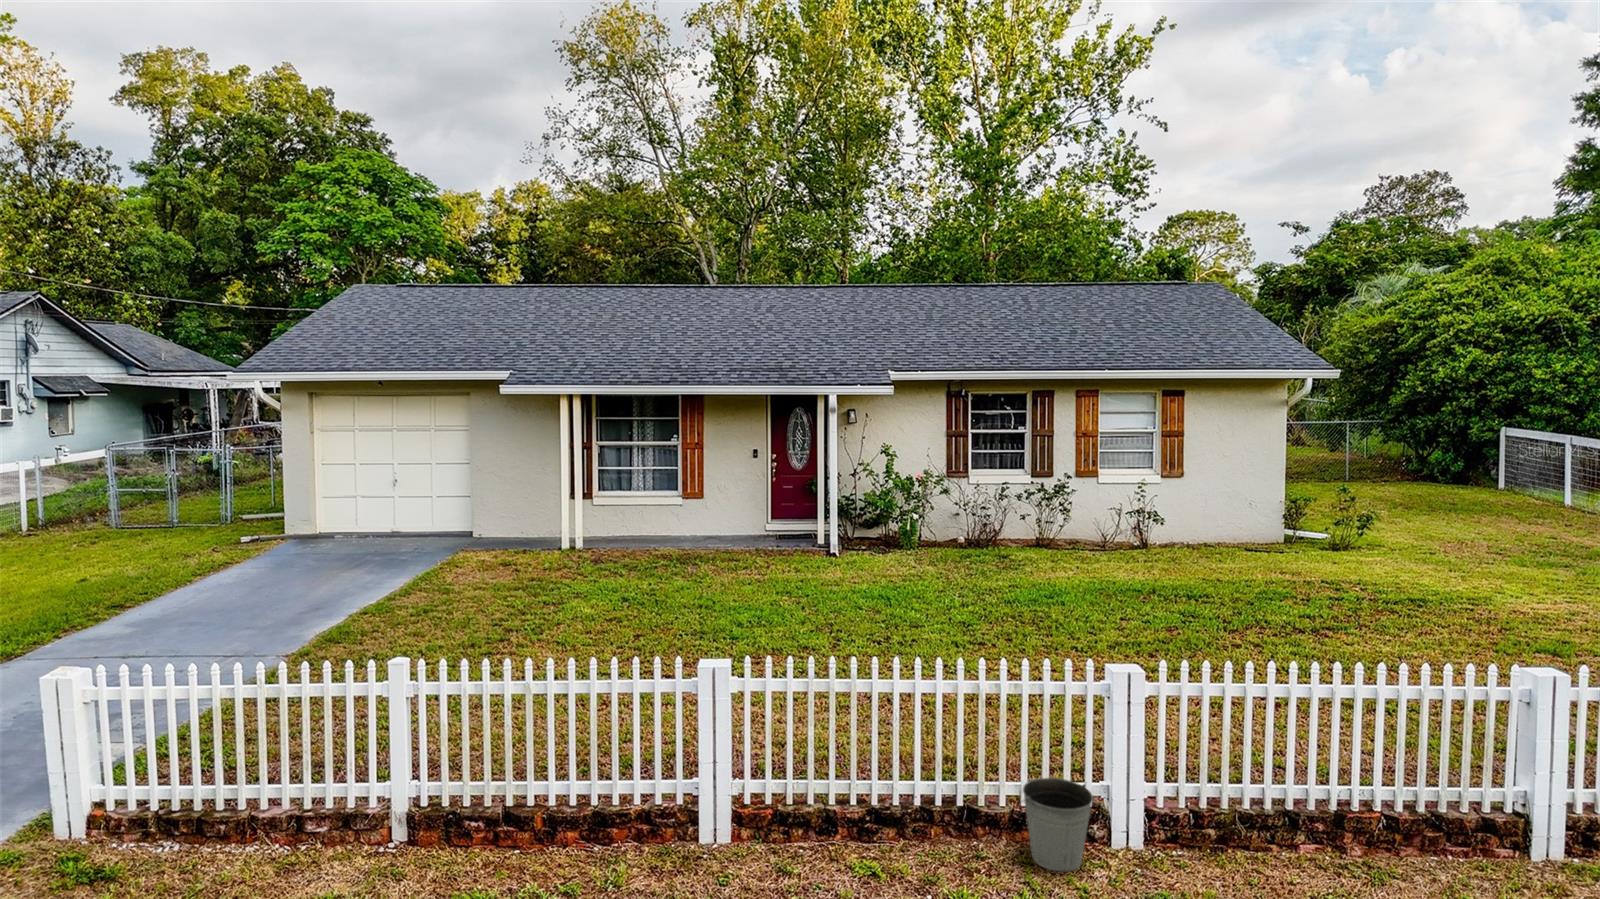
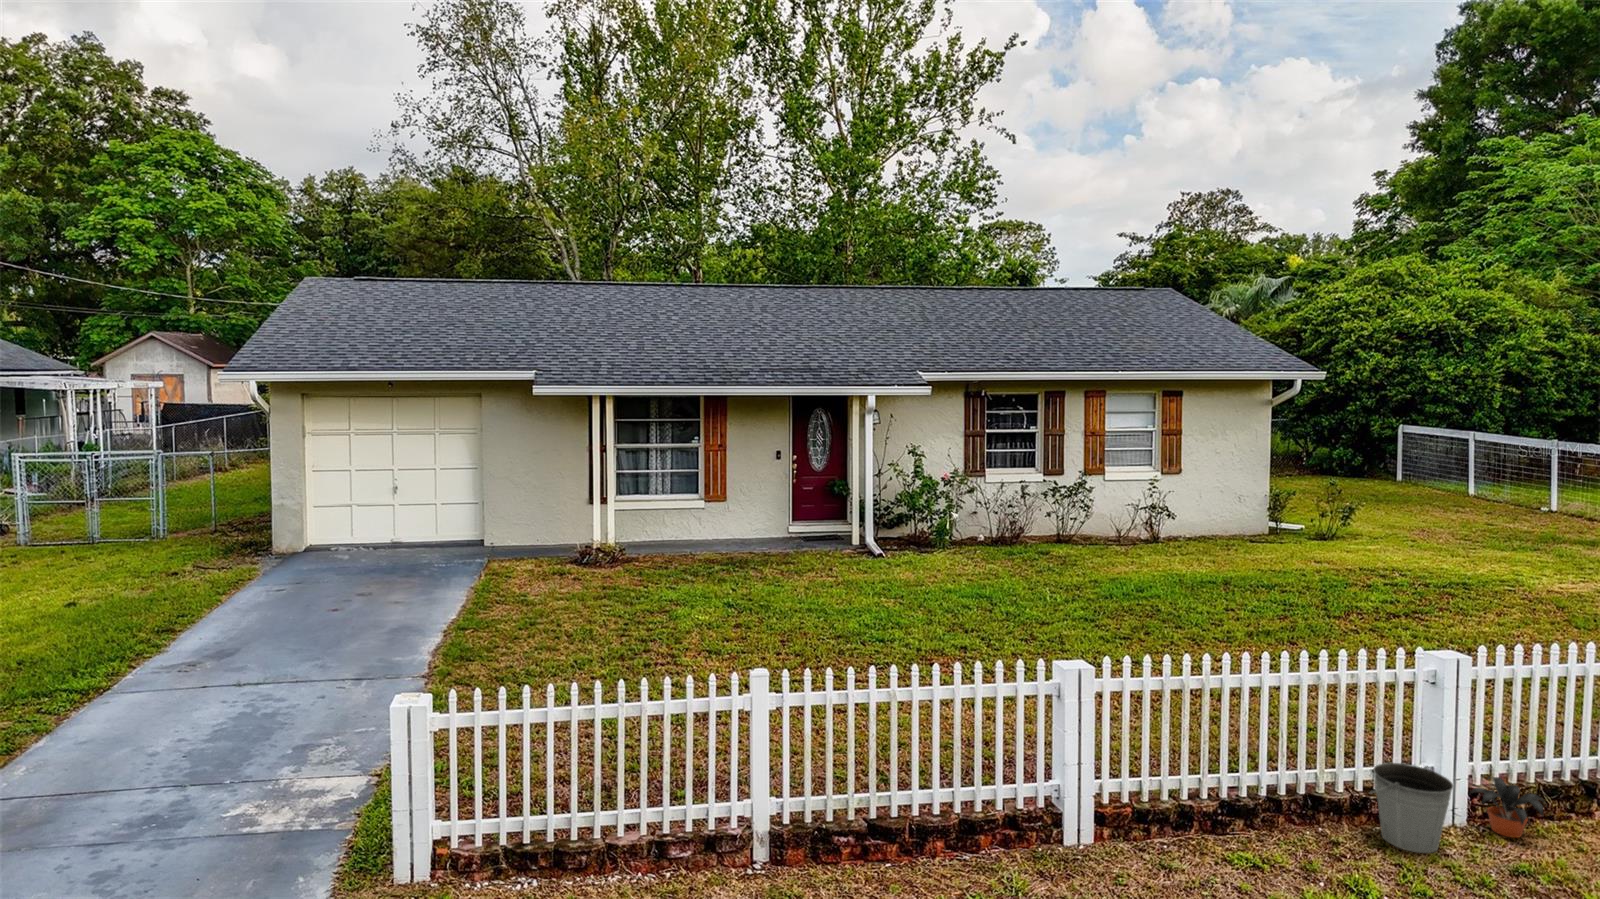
potted plant: none [1140,800,1212,866] -> present [1469,777,1544,838]

